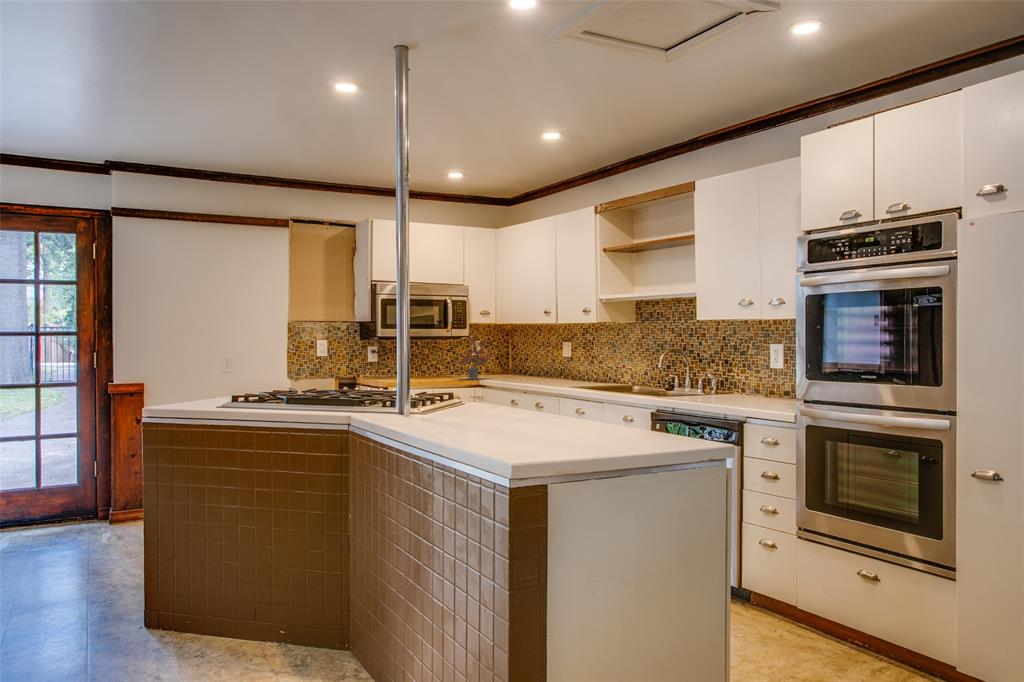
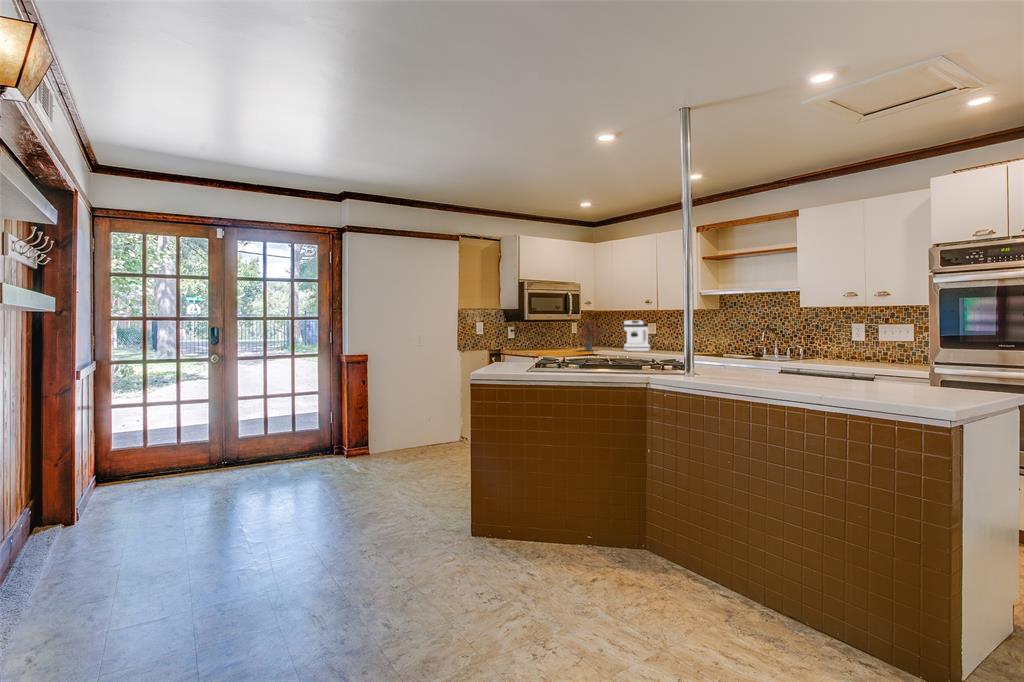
coffee maker: none [520,338,555,381] -> present [624,321,650,351]

